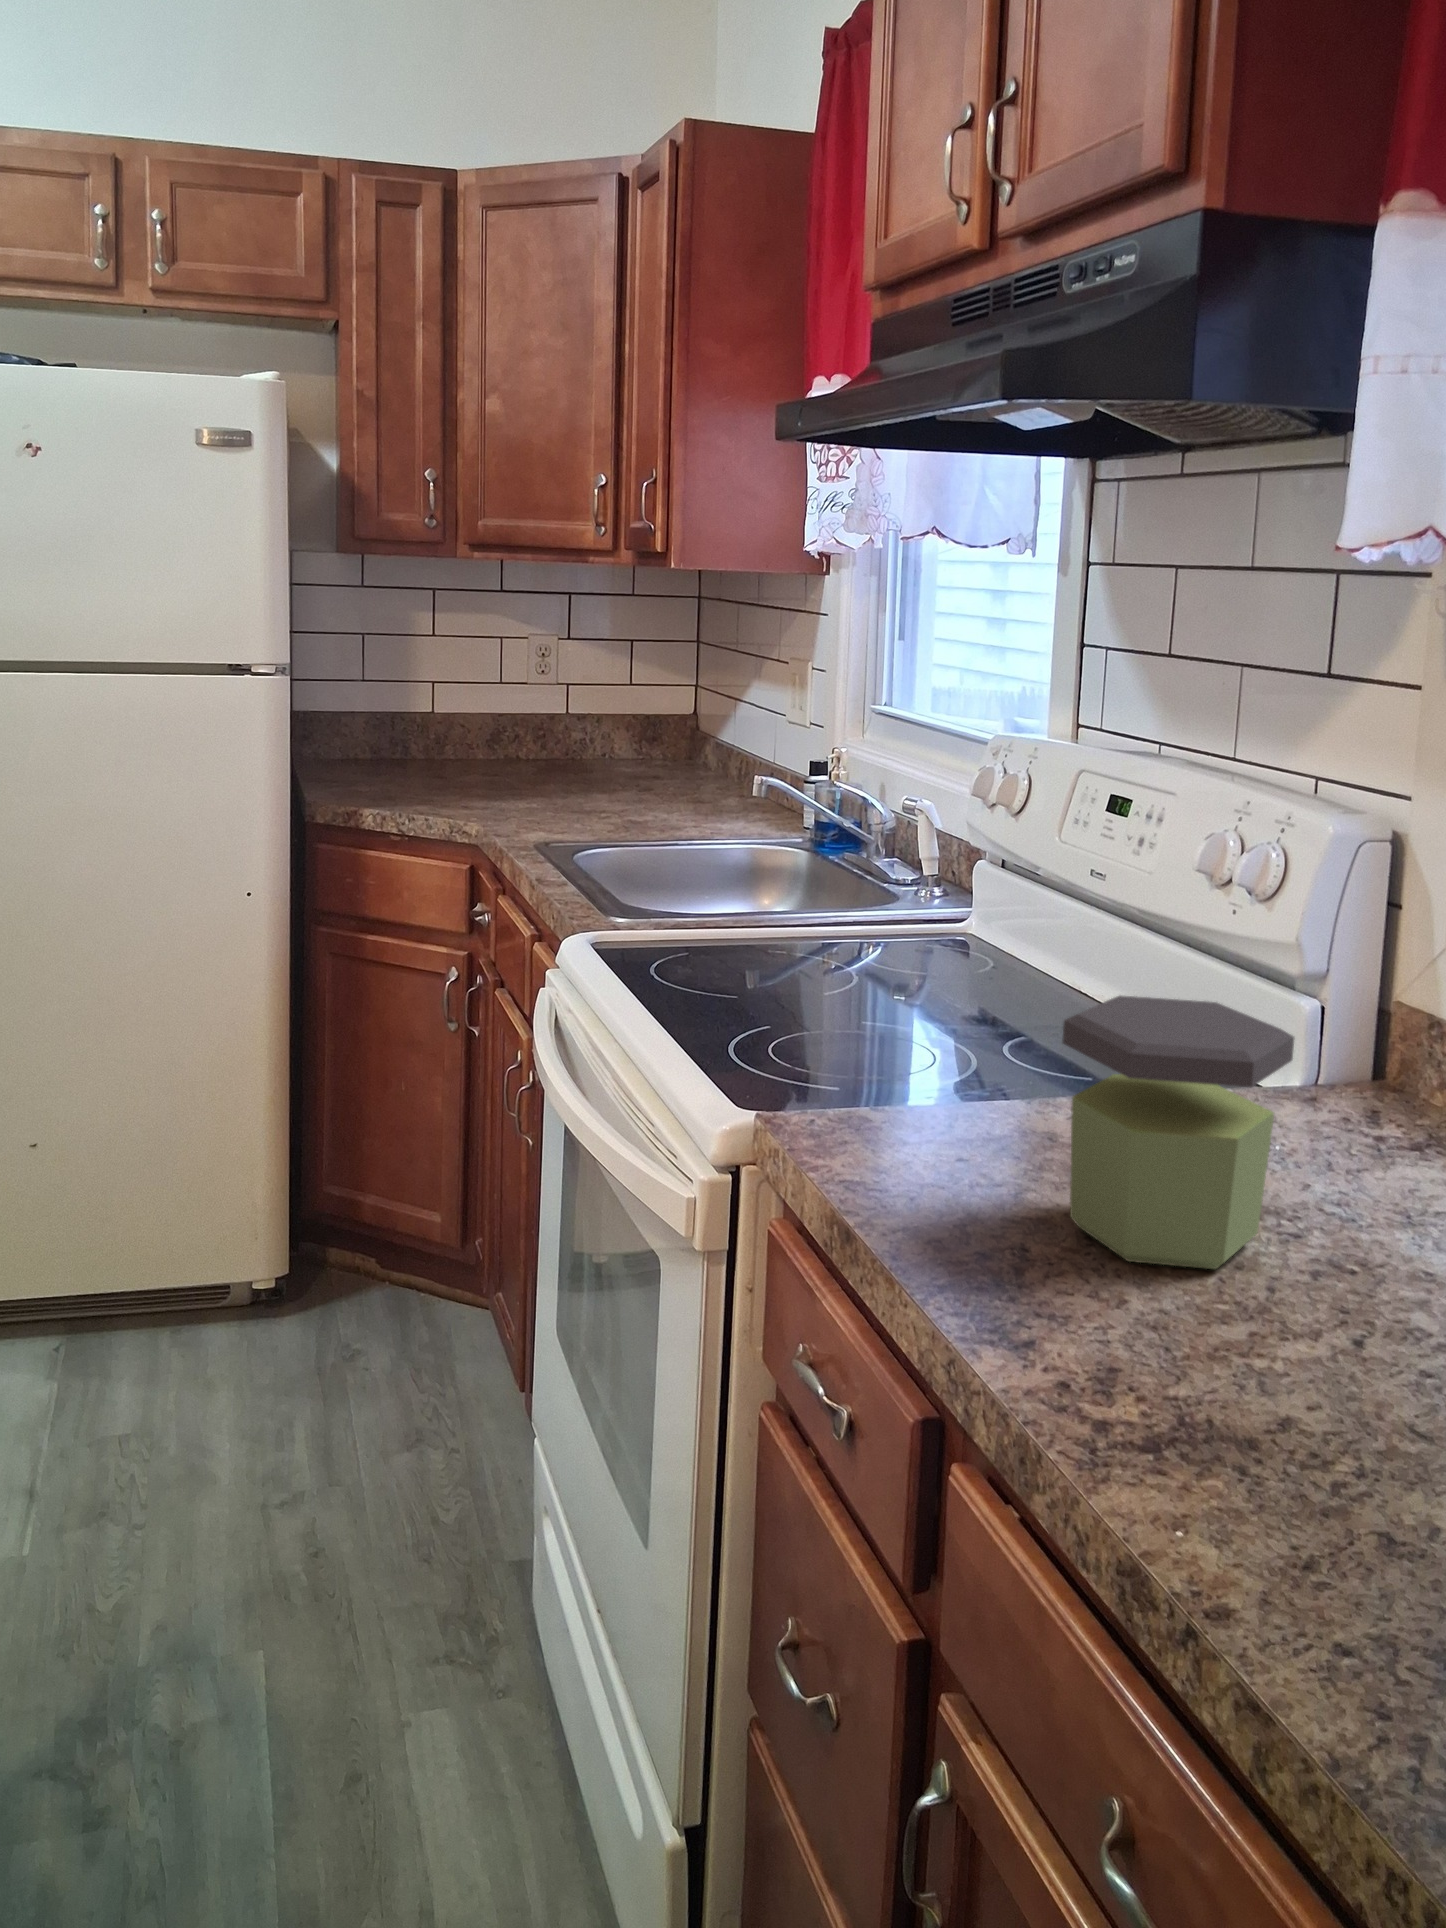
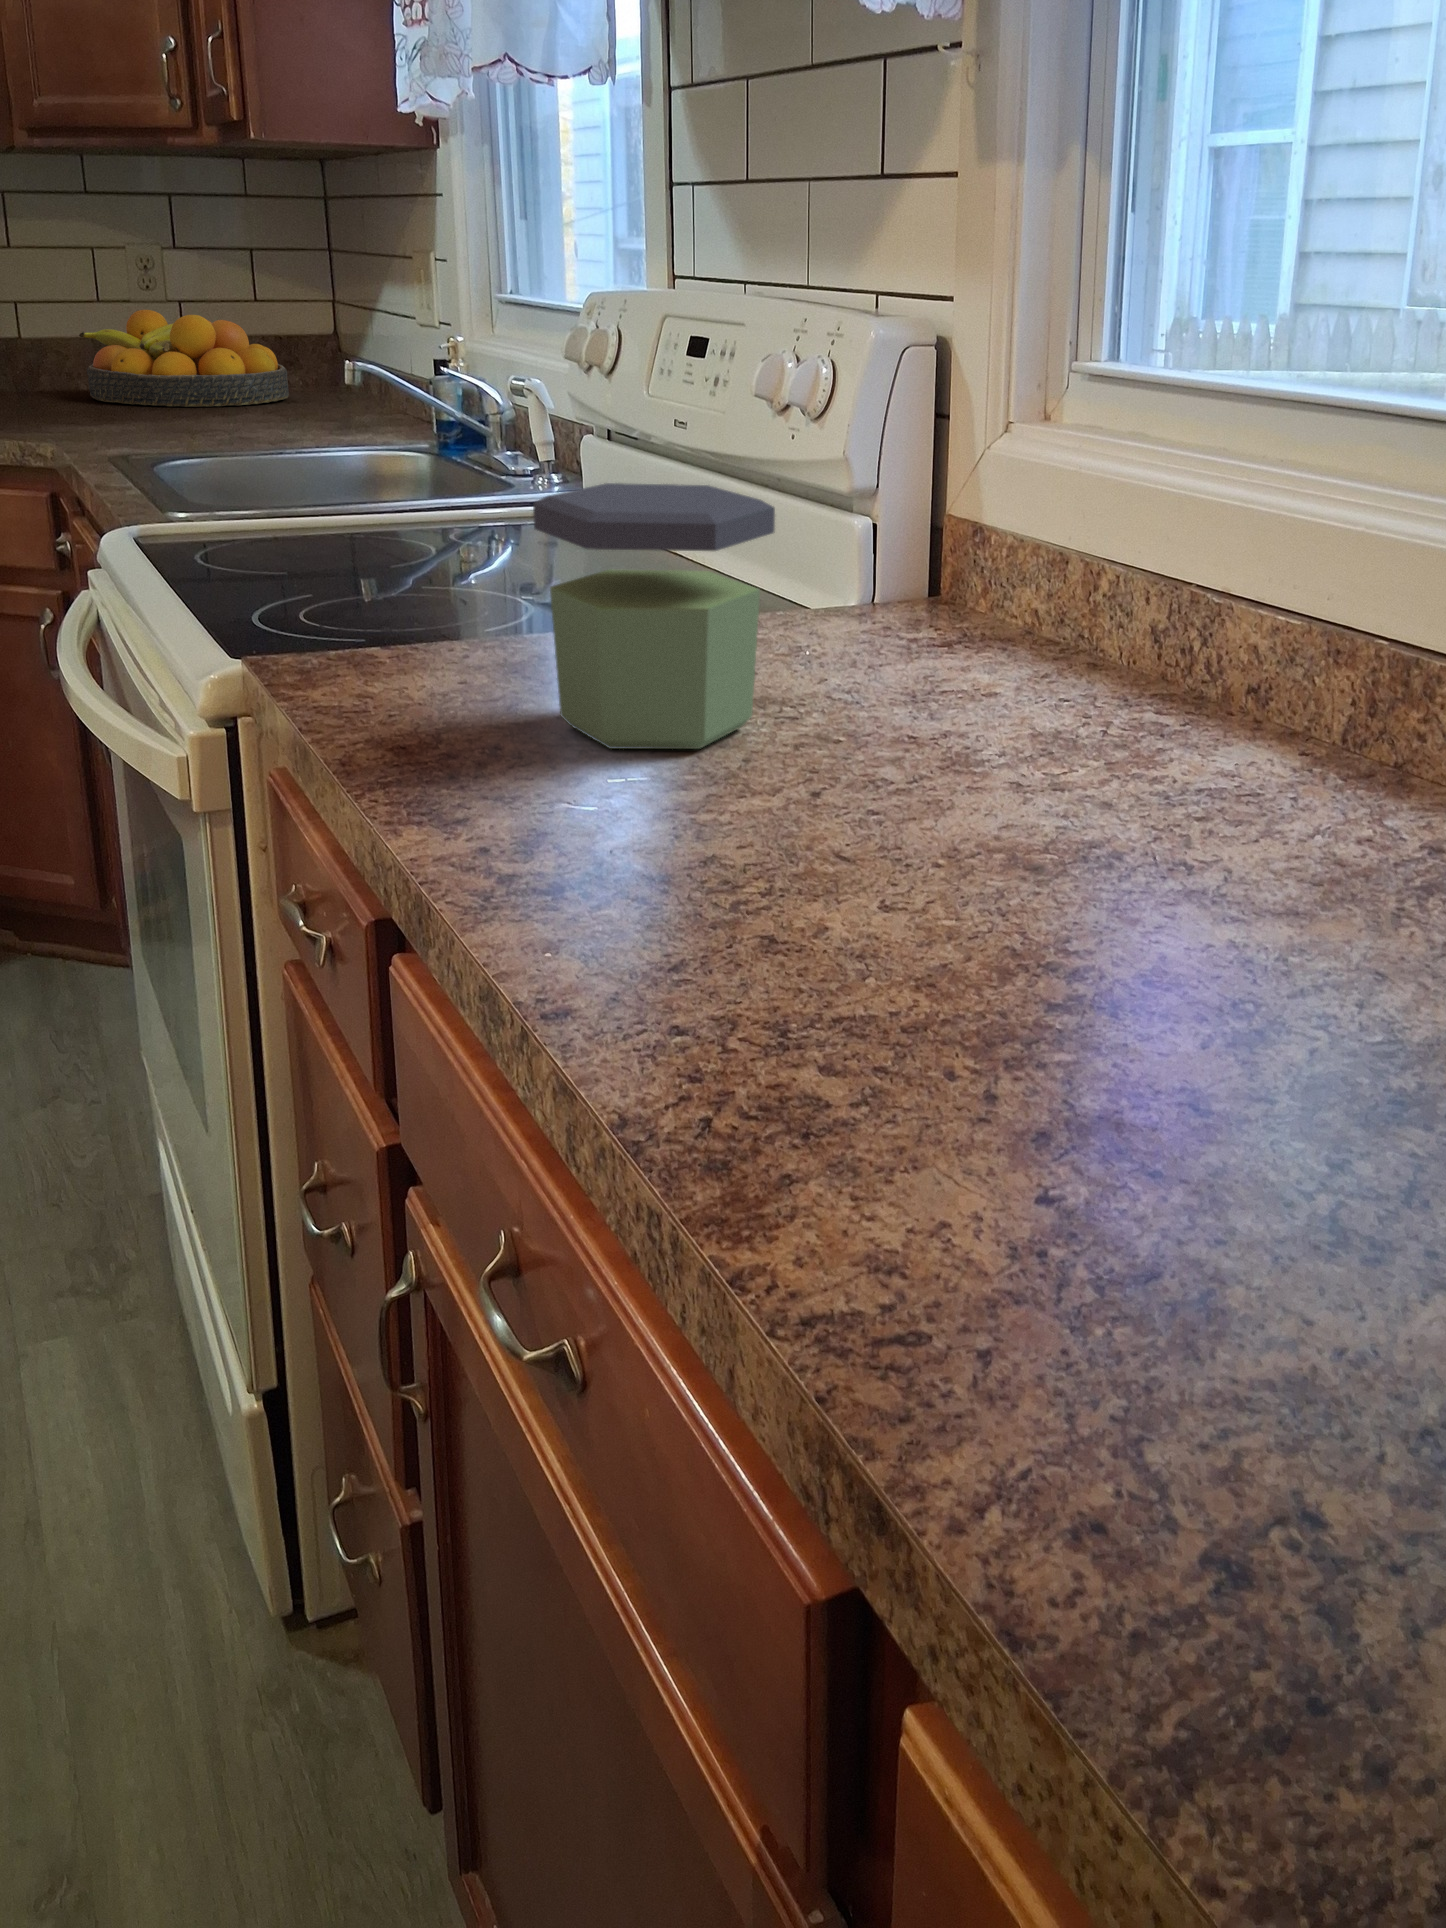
fruit bowl: none [486,698,657,786] -> present [79,310,289,407]

